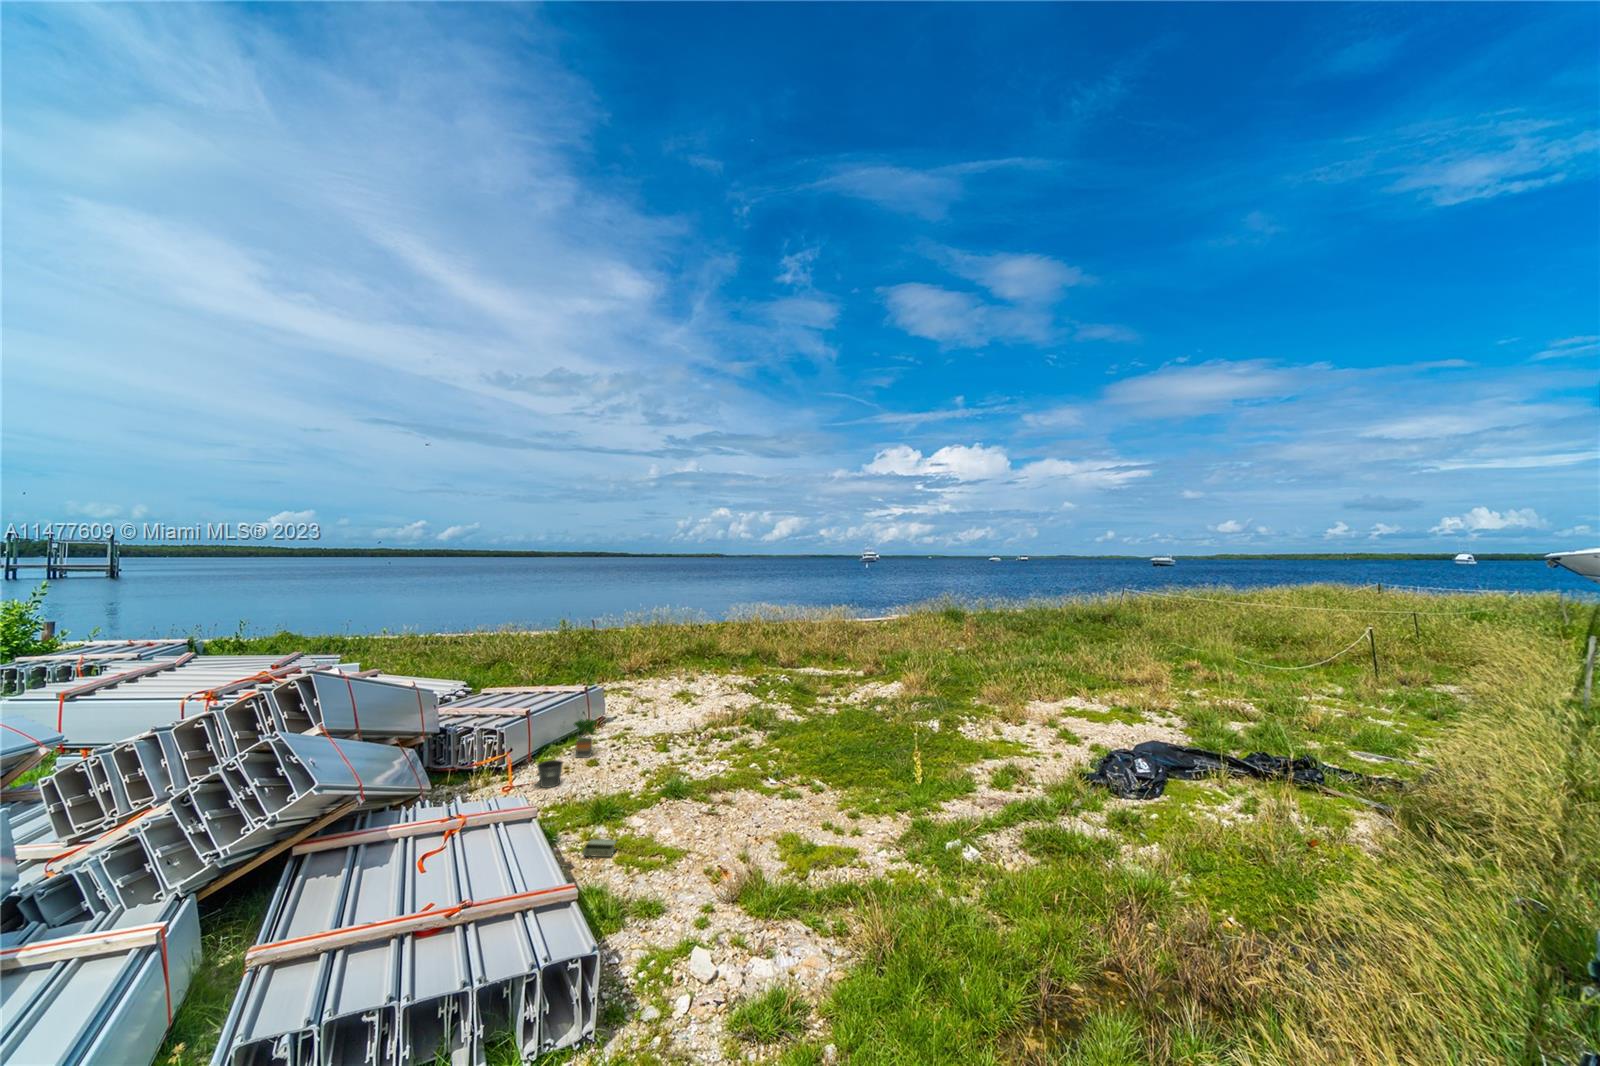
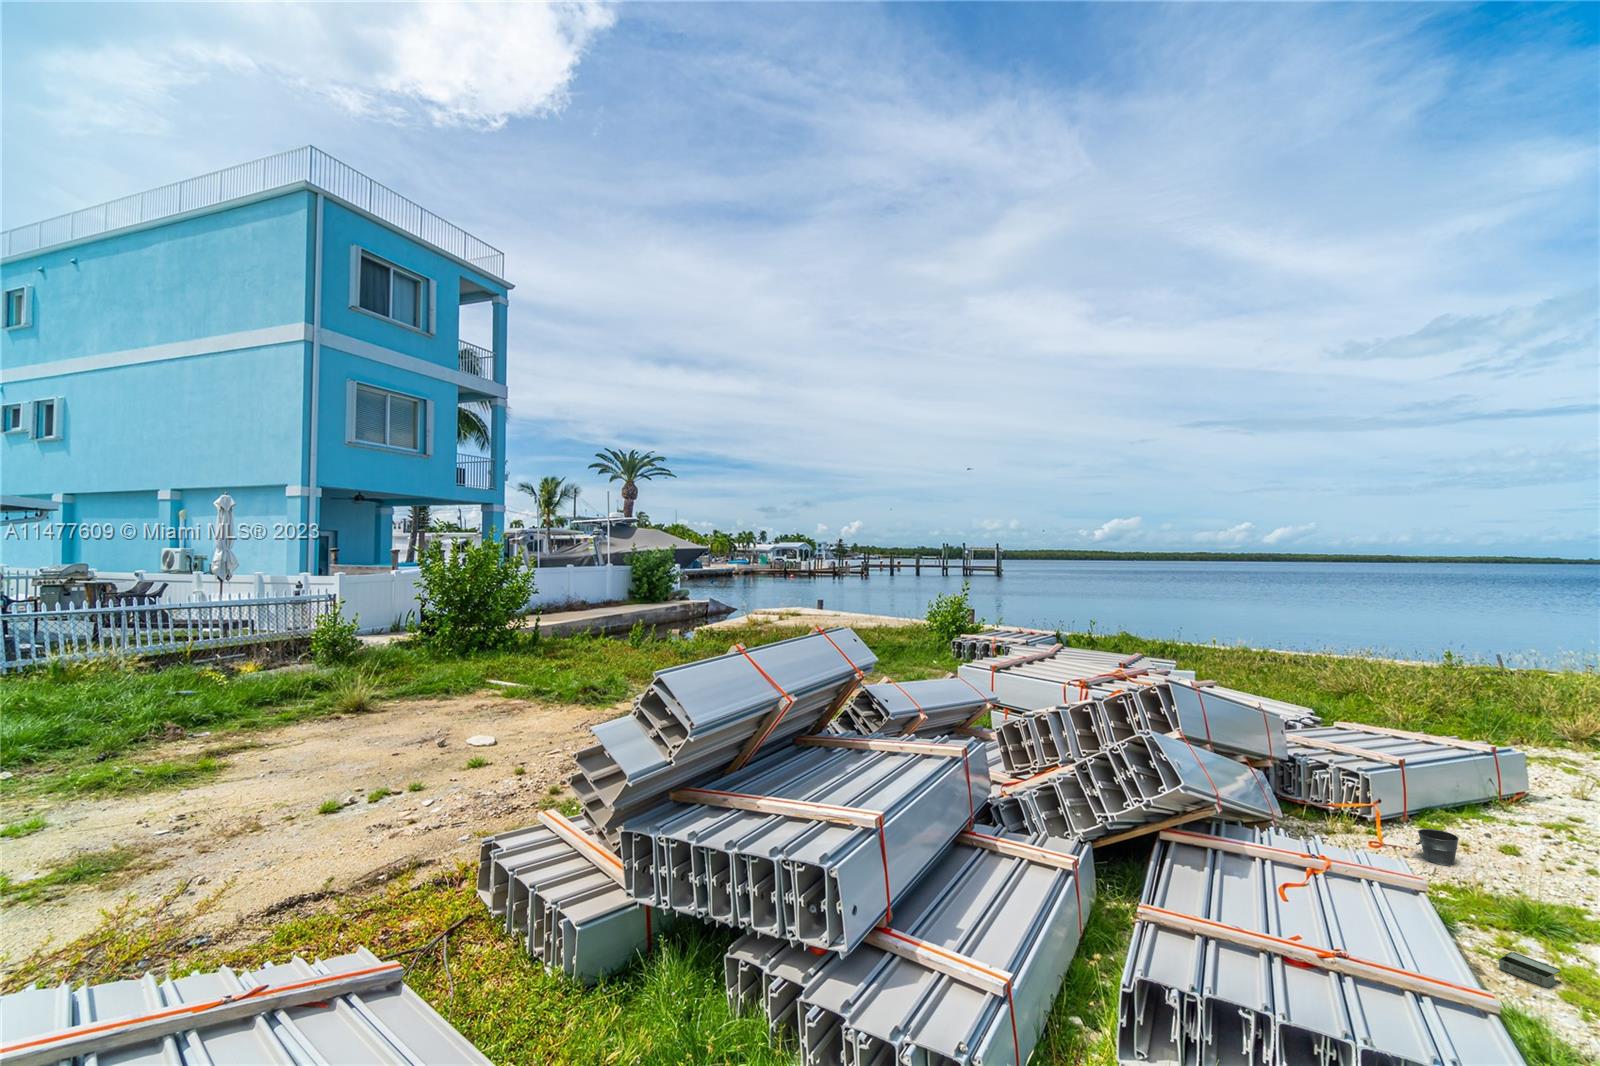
potted tree: present [573,719,597,758] -> none [1472,788,1517,843]

